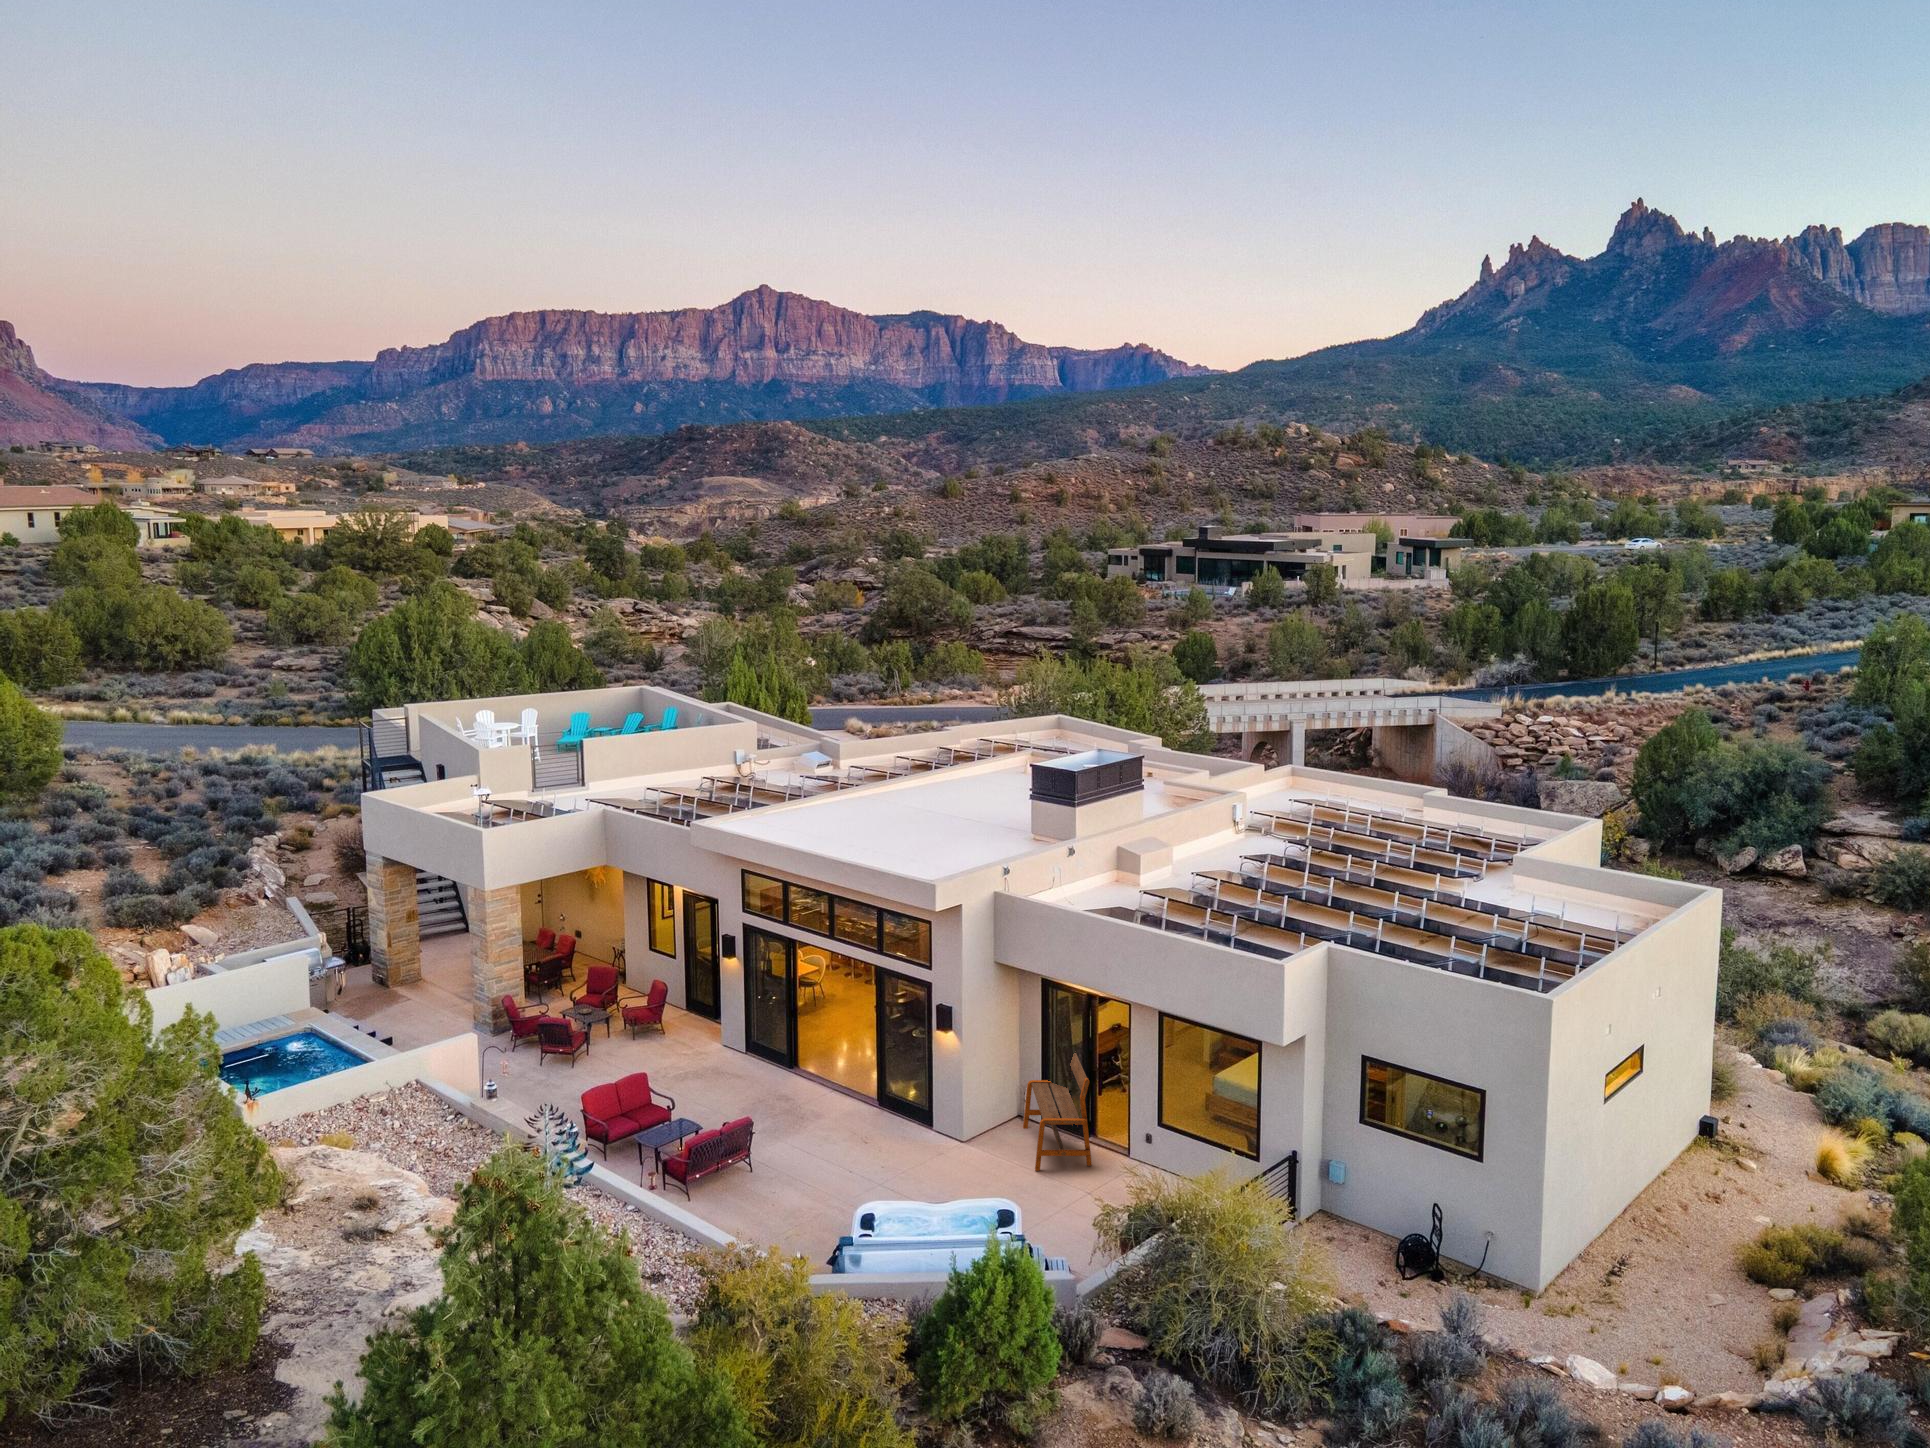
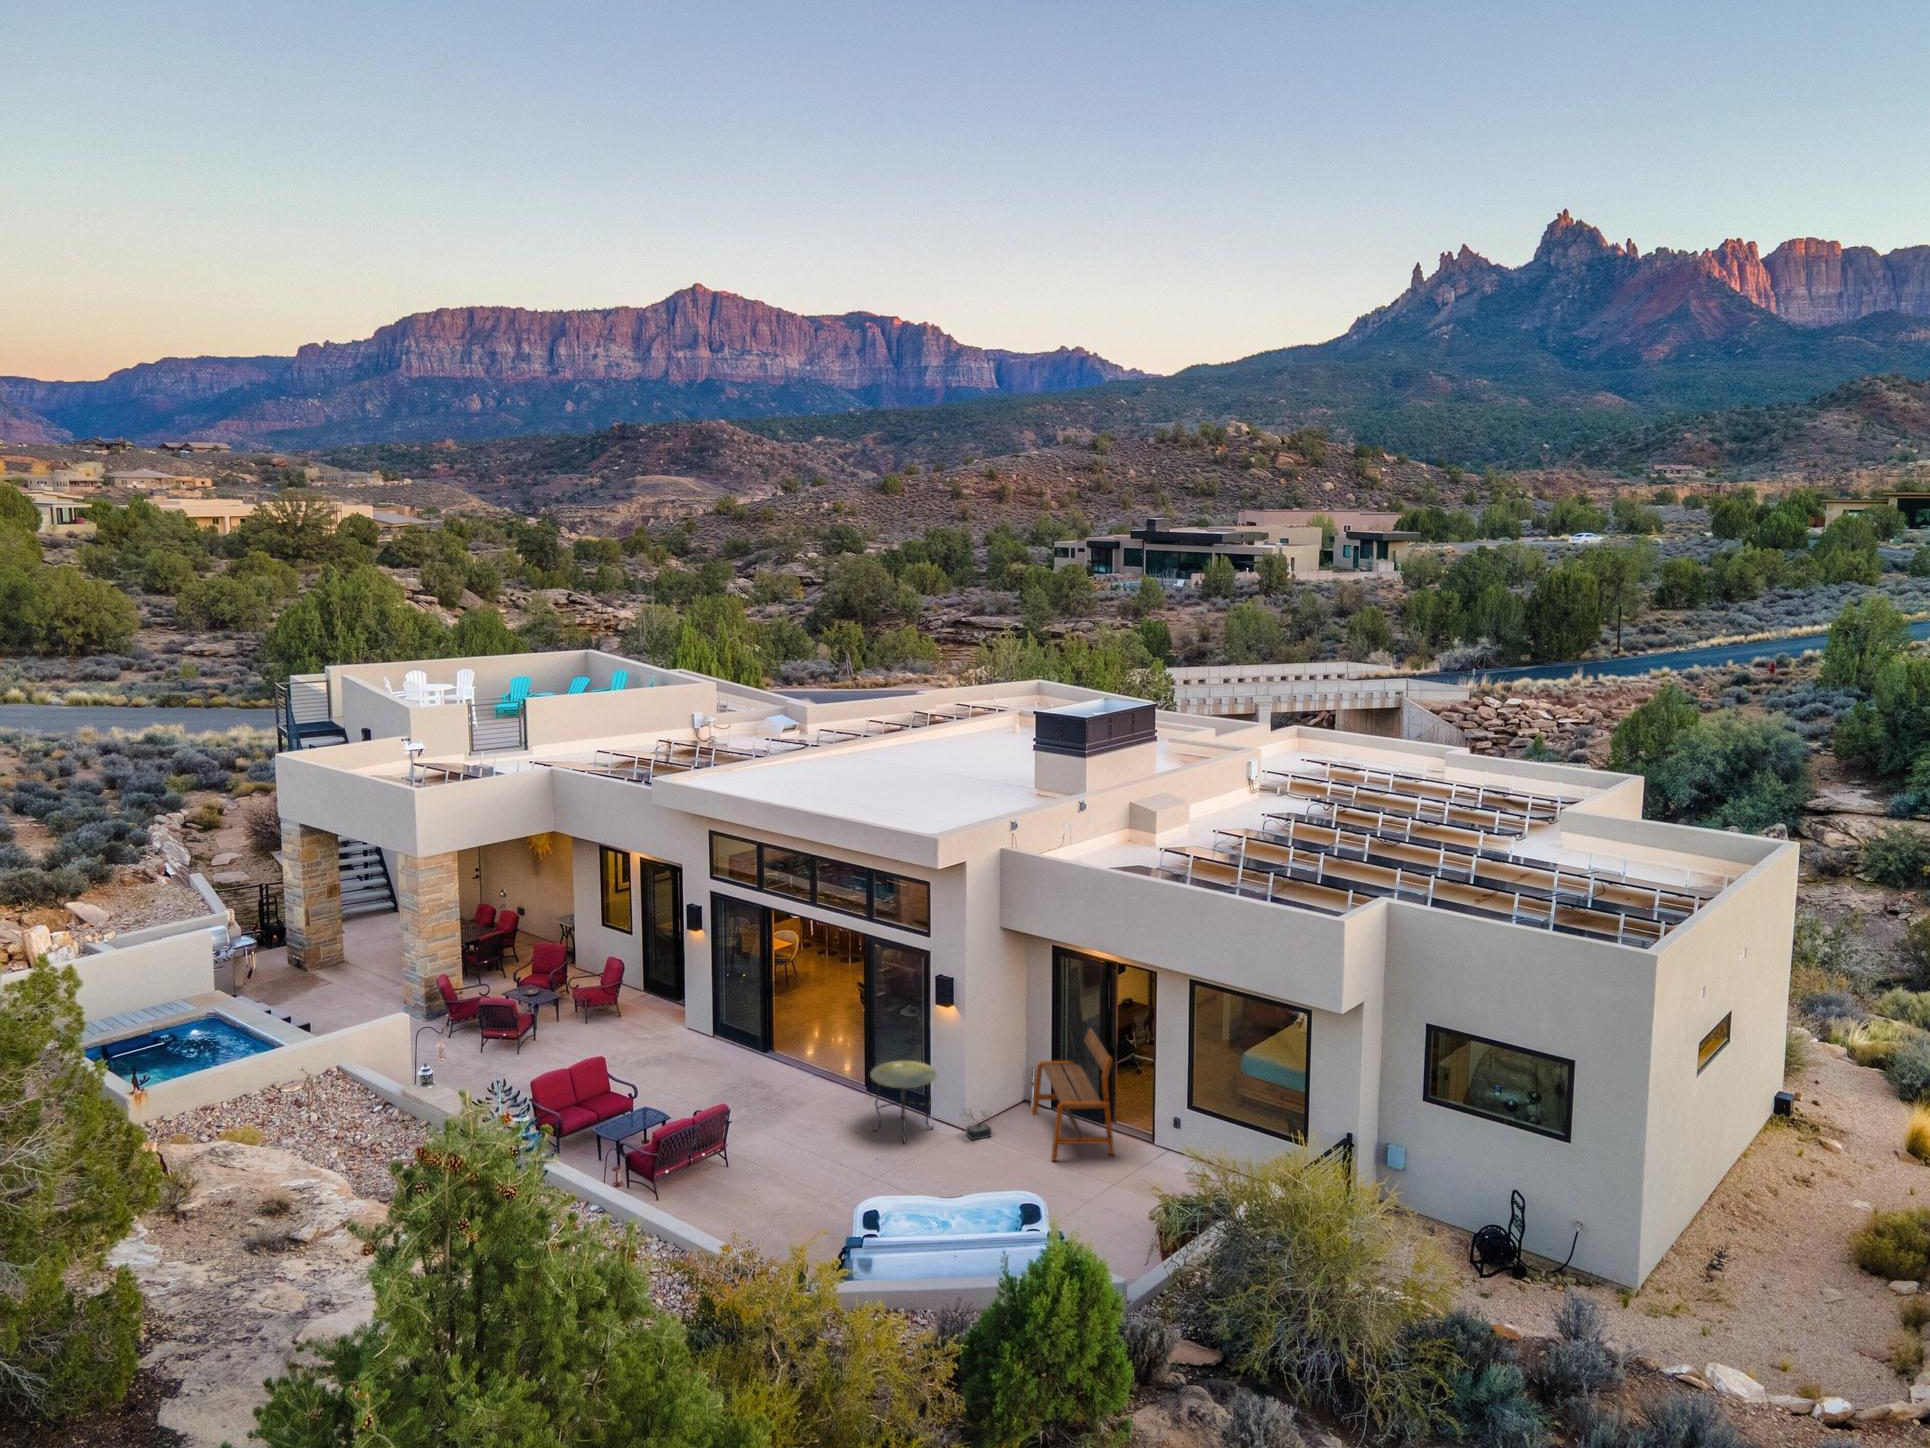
side table: none [877,1079,936,1152] -> present [870,1061,937,1142]
decorative plant: none [955,1120,988,1151] -> present [963,1108,994,1140]

